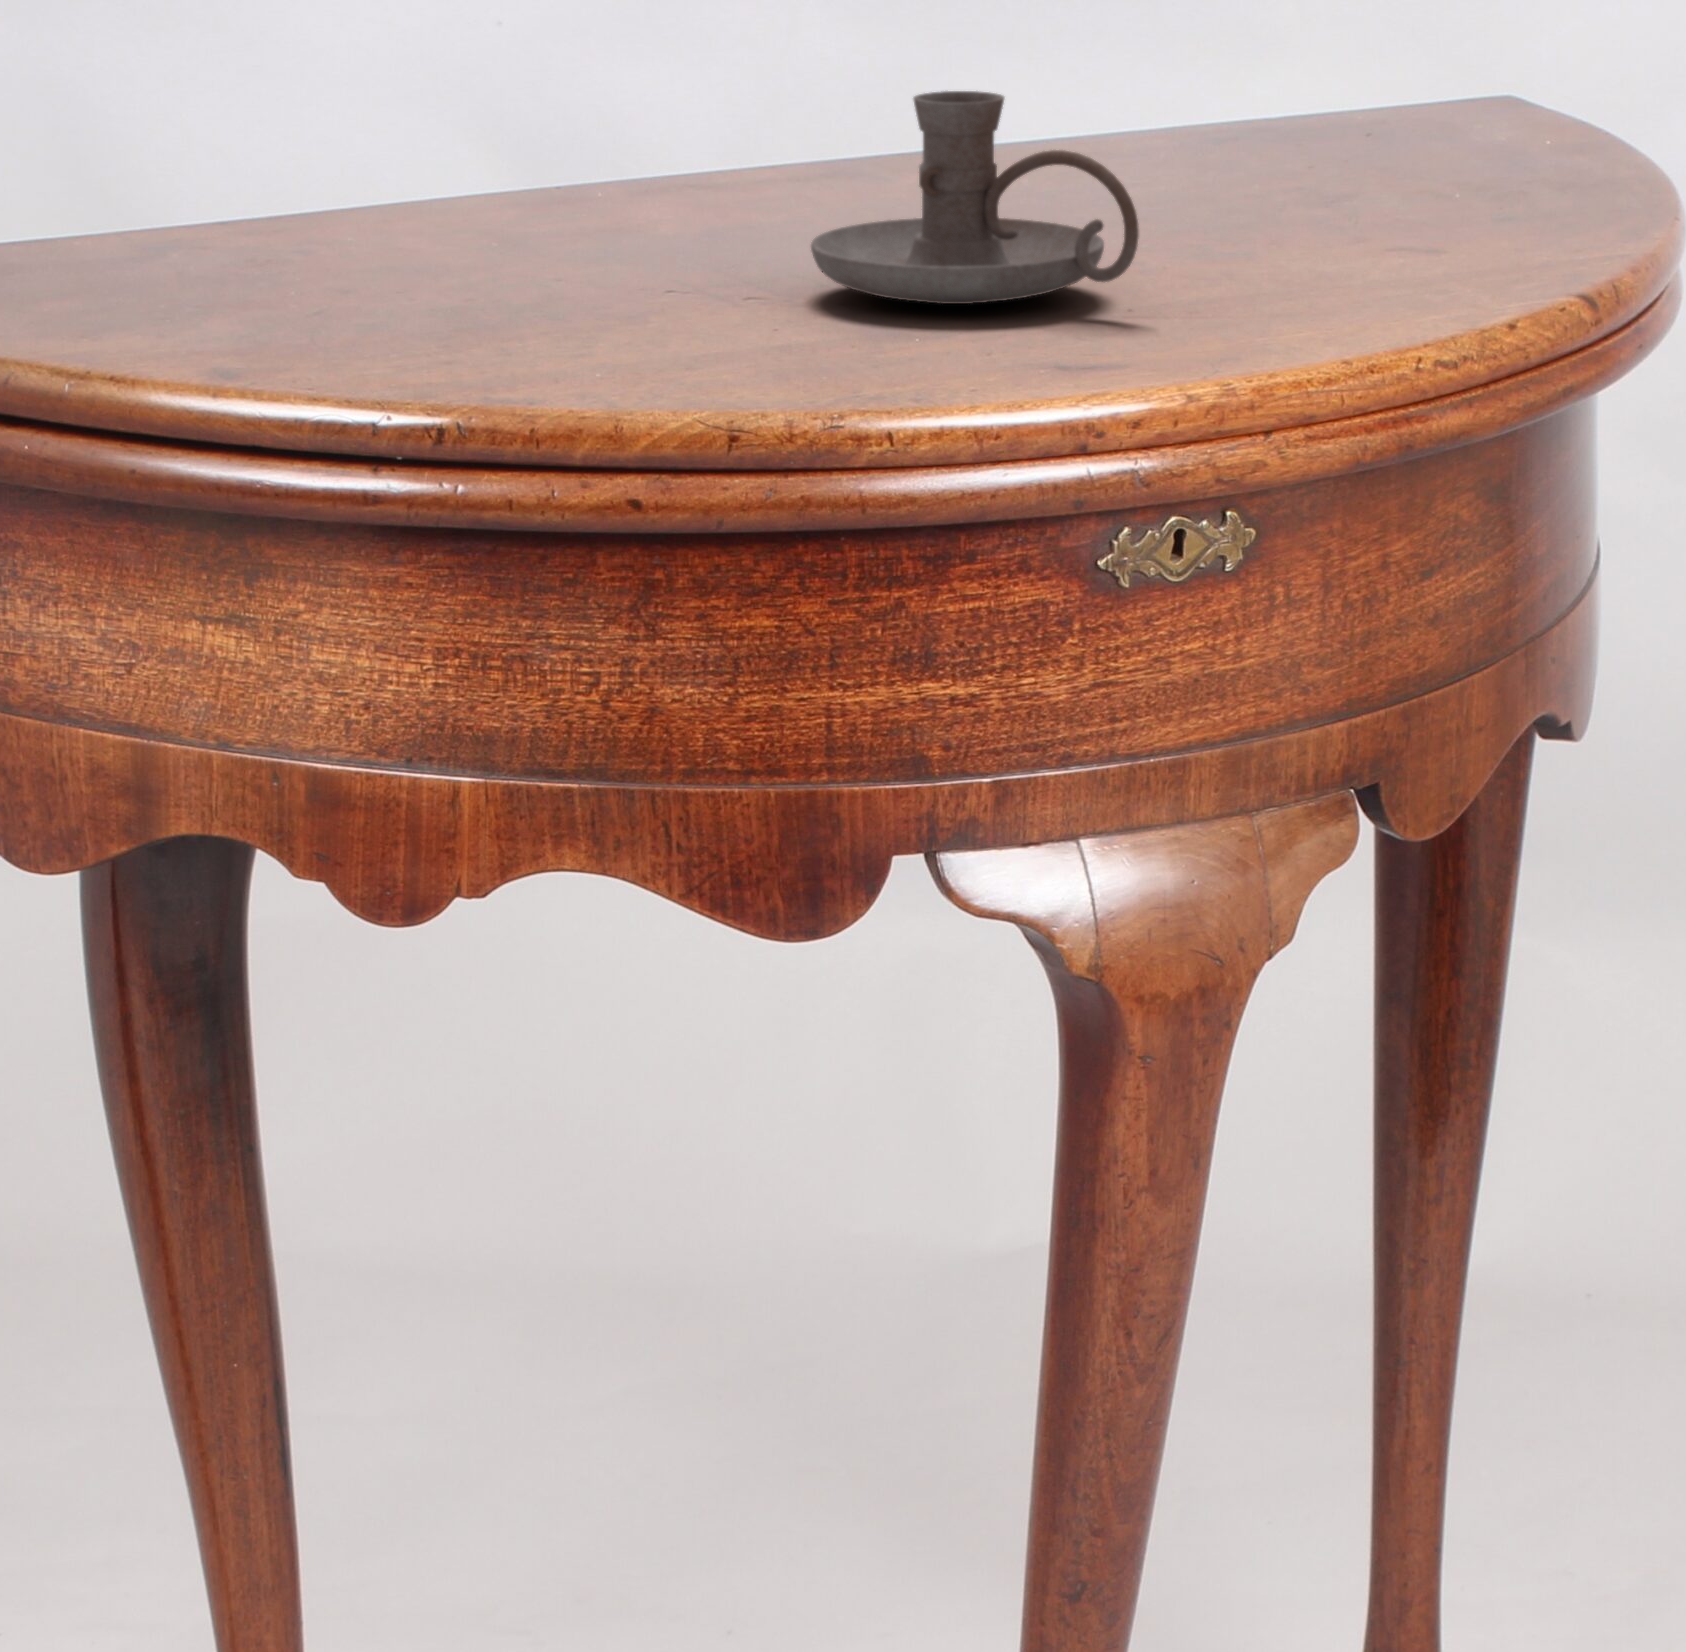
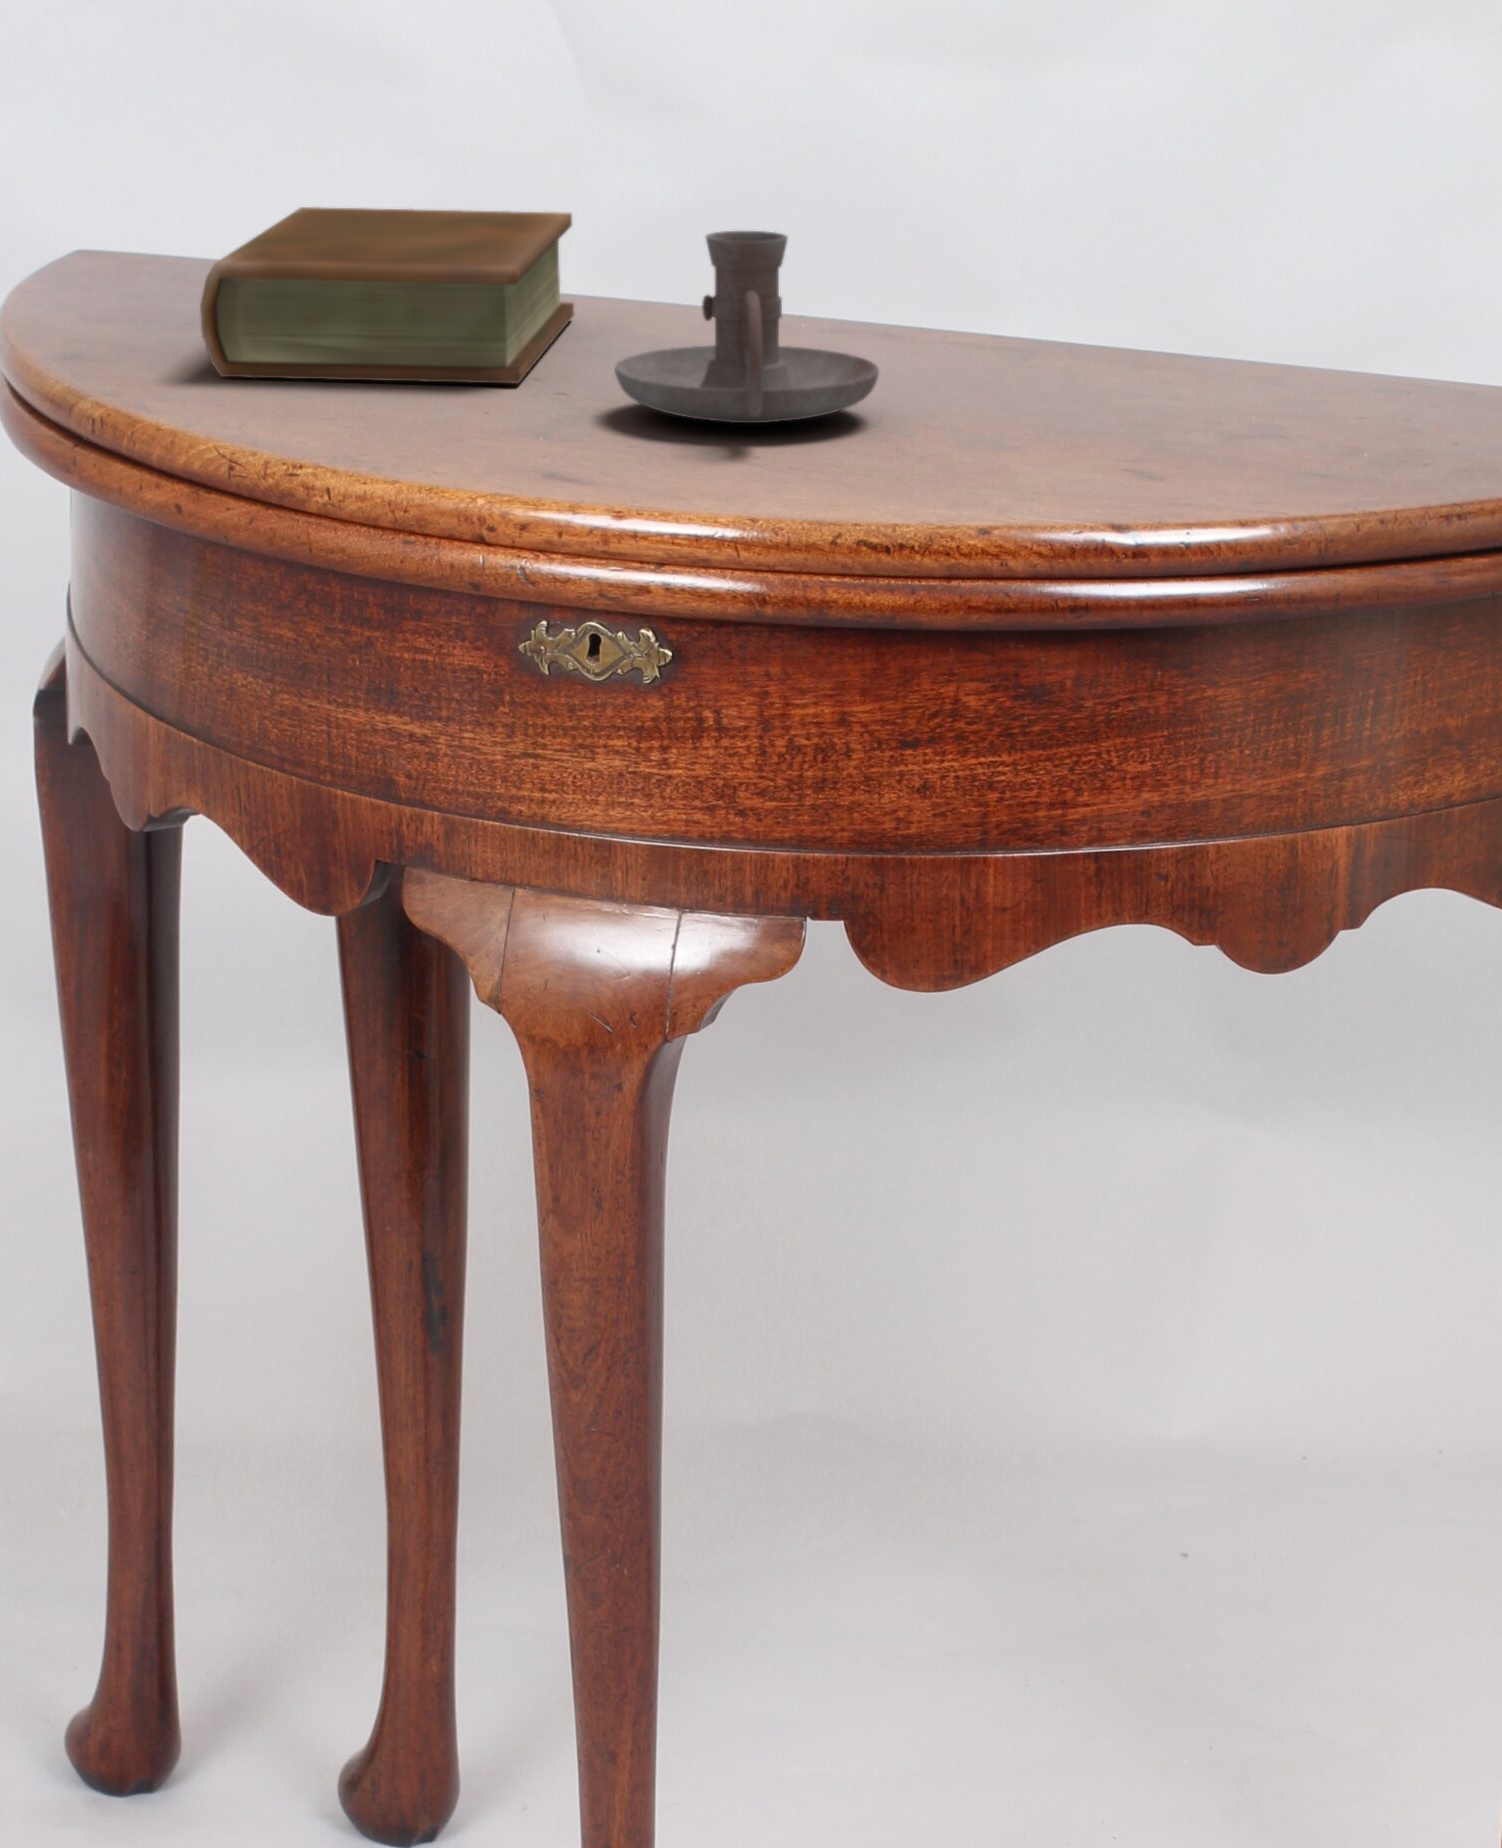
book: none [46,129,654,363] -> present [200,207,574,384]

